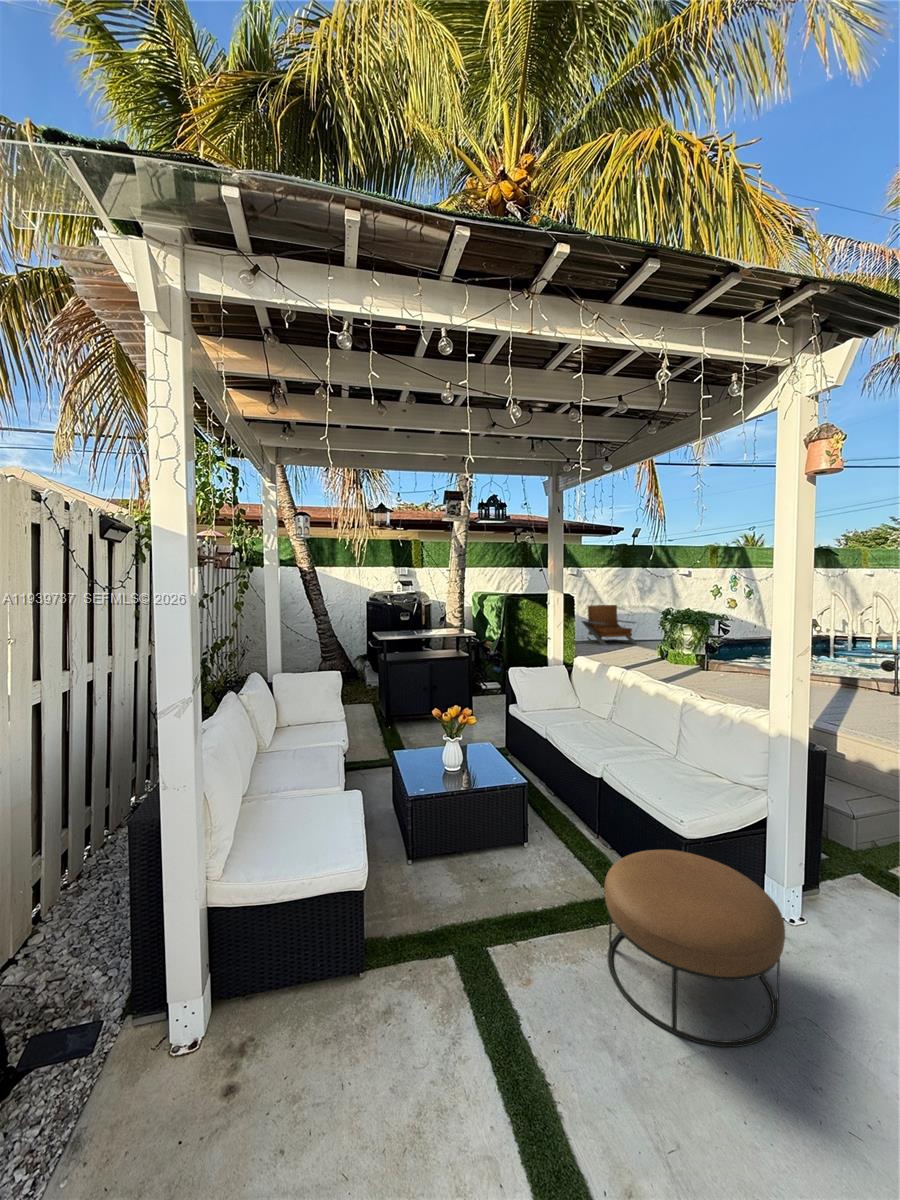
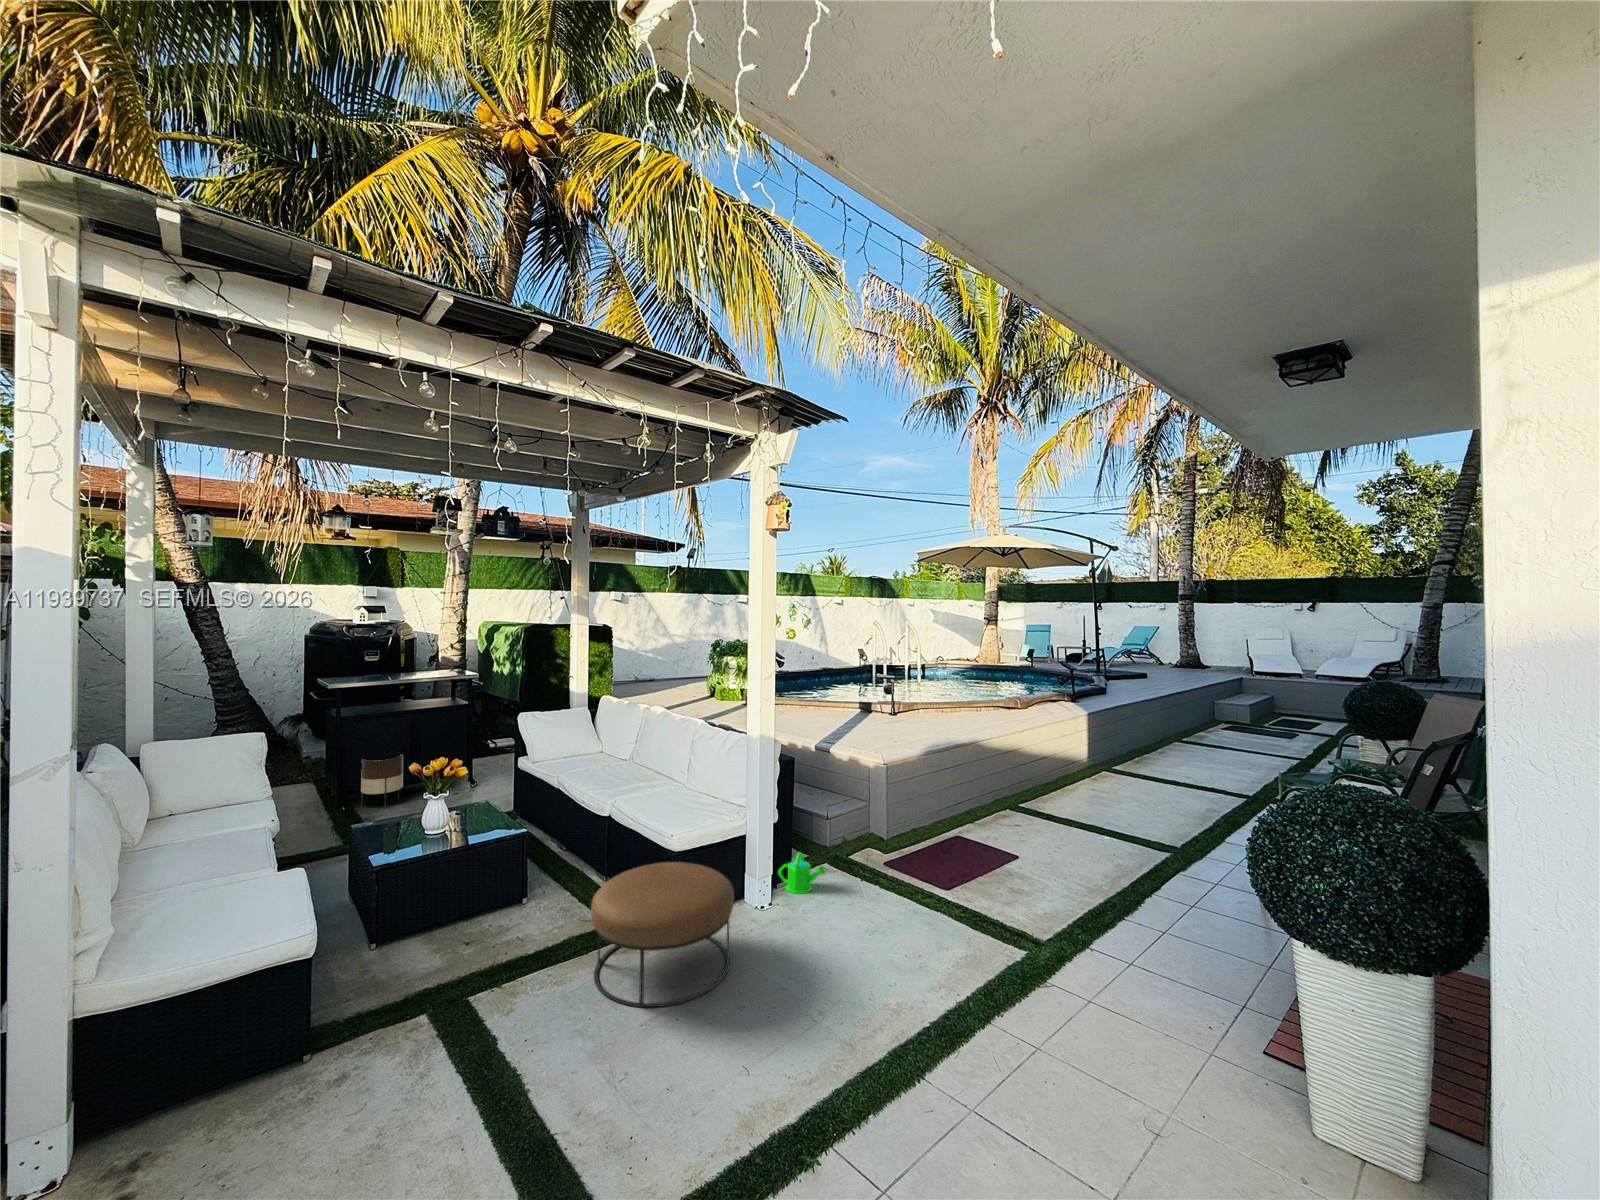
lounge chair: present [582,605,636,645] -> none [624,635,687,684]
planter: none [399,690,426,733] -> present [361,754,403,808]
watering can: none [806,863,882,917] -> present [778,852,825,894]

